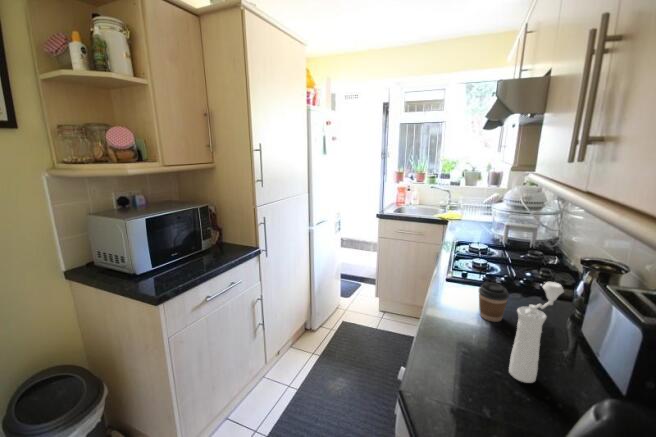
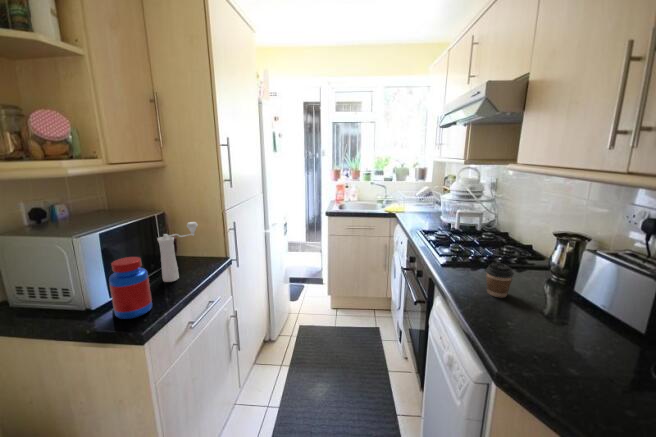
jar: none [145,239,177,285] -> present [109,257,152,319]
pepper mill: present [509,282,564,383] -> present [157,222,198,282]

